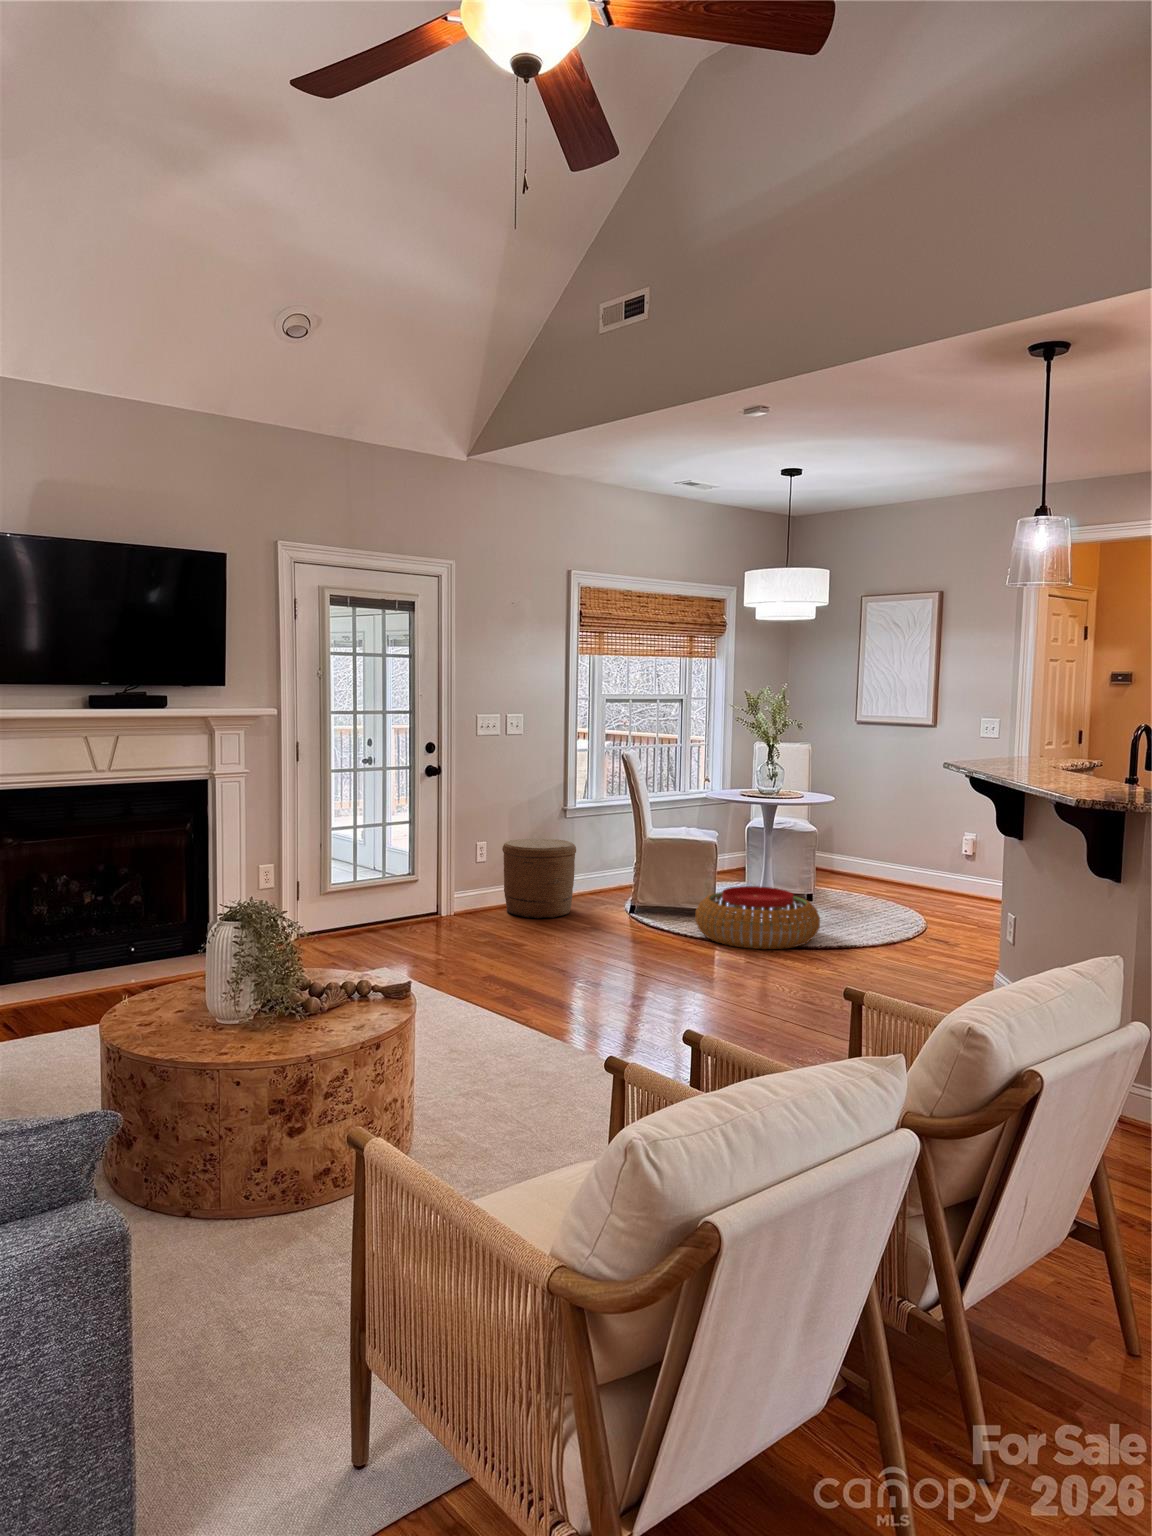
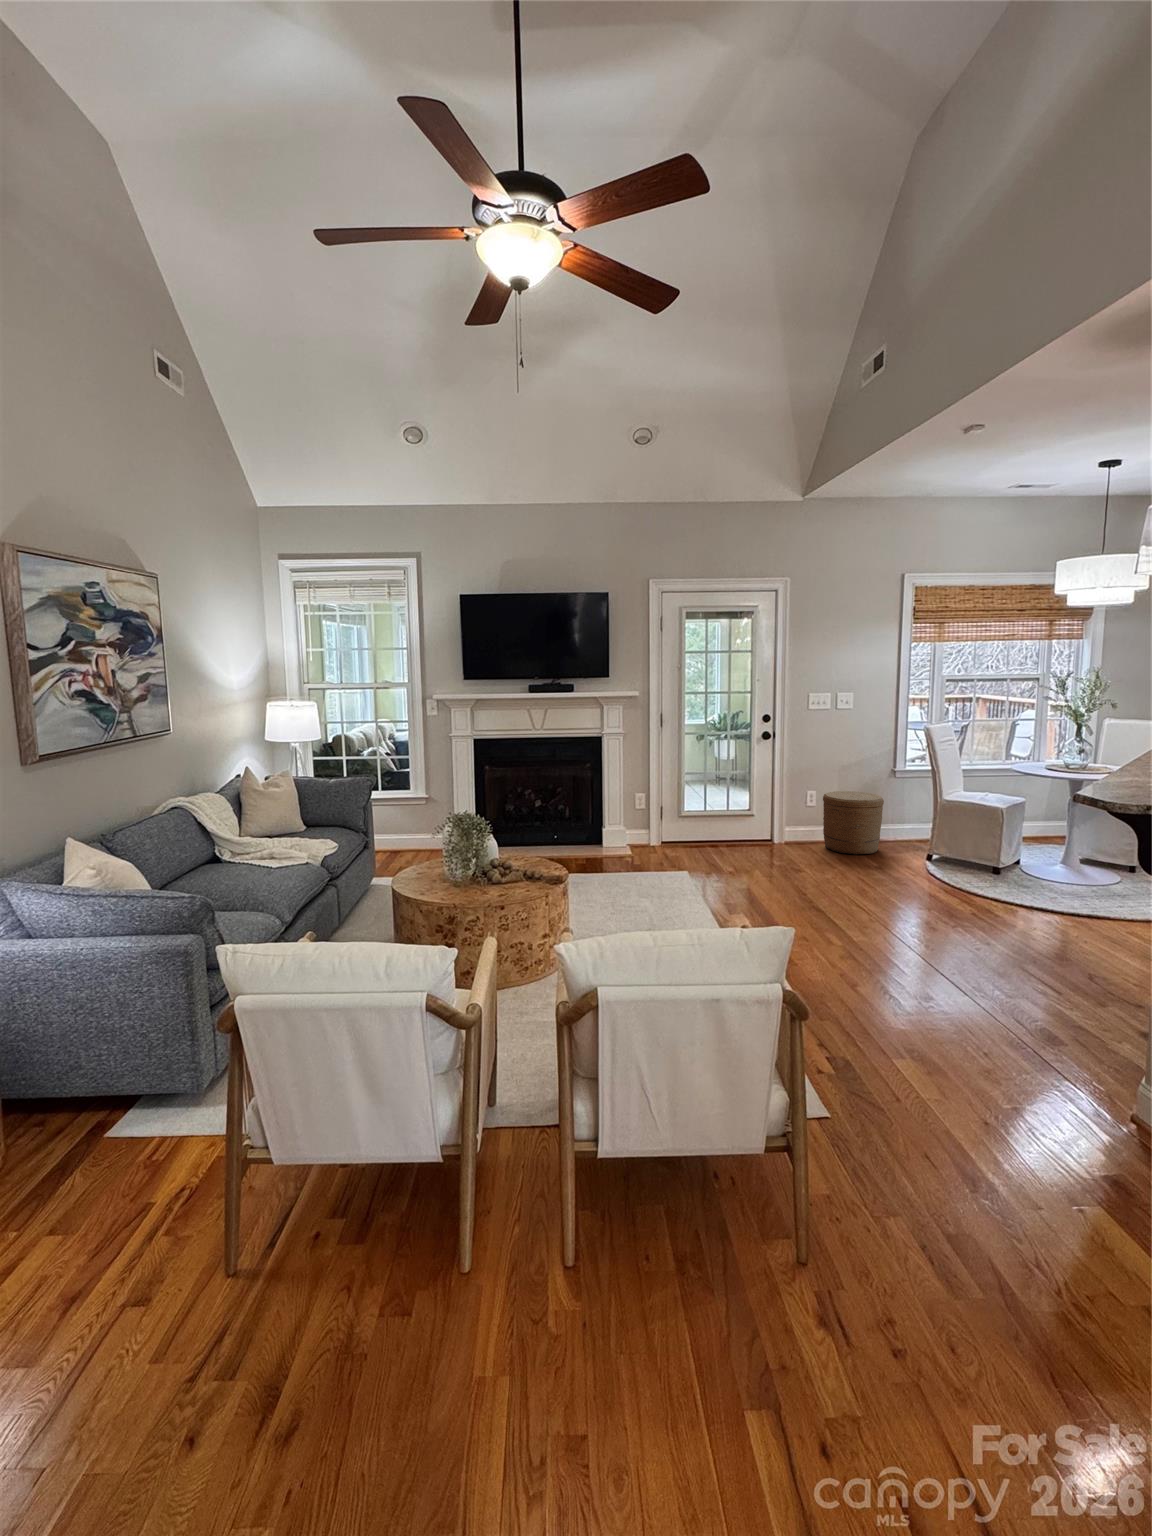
pouf: present [695,886,820,949] -> none [960,850,1089,912]

